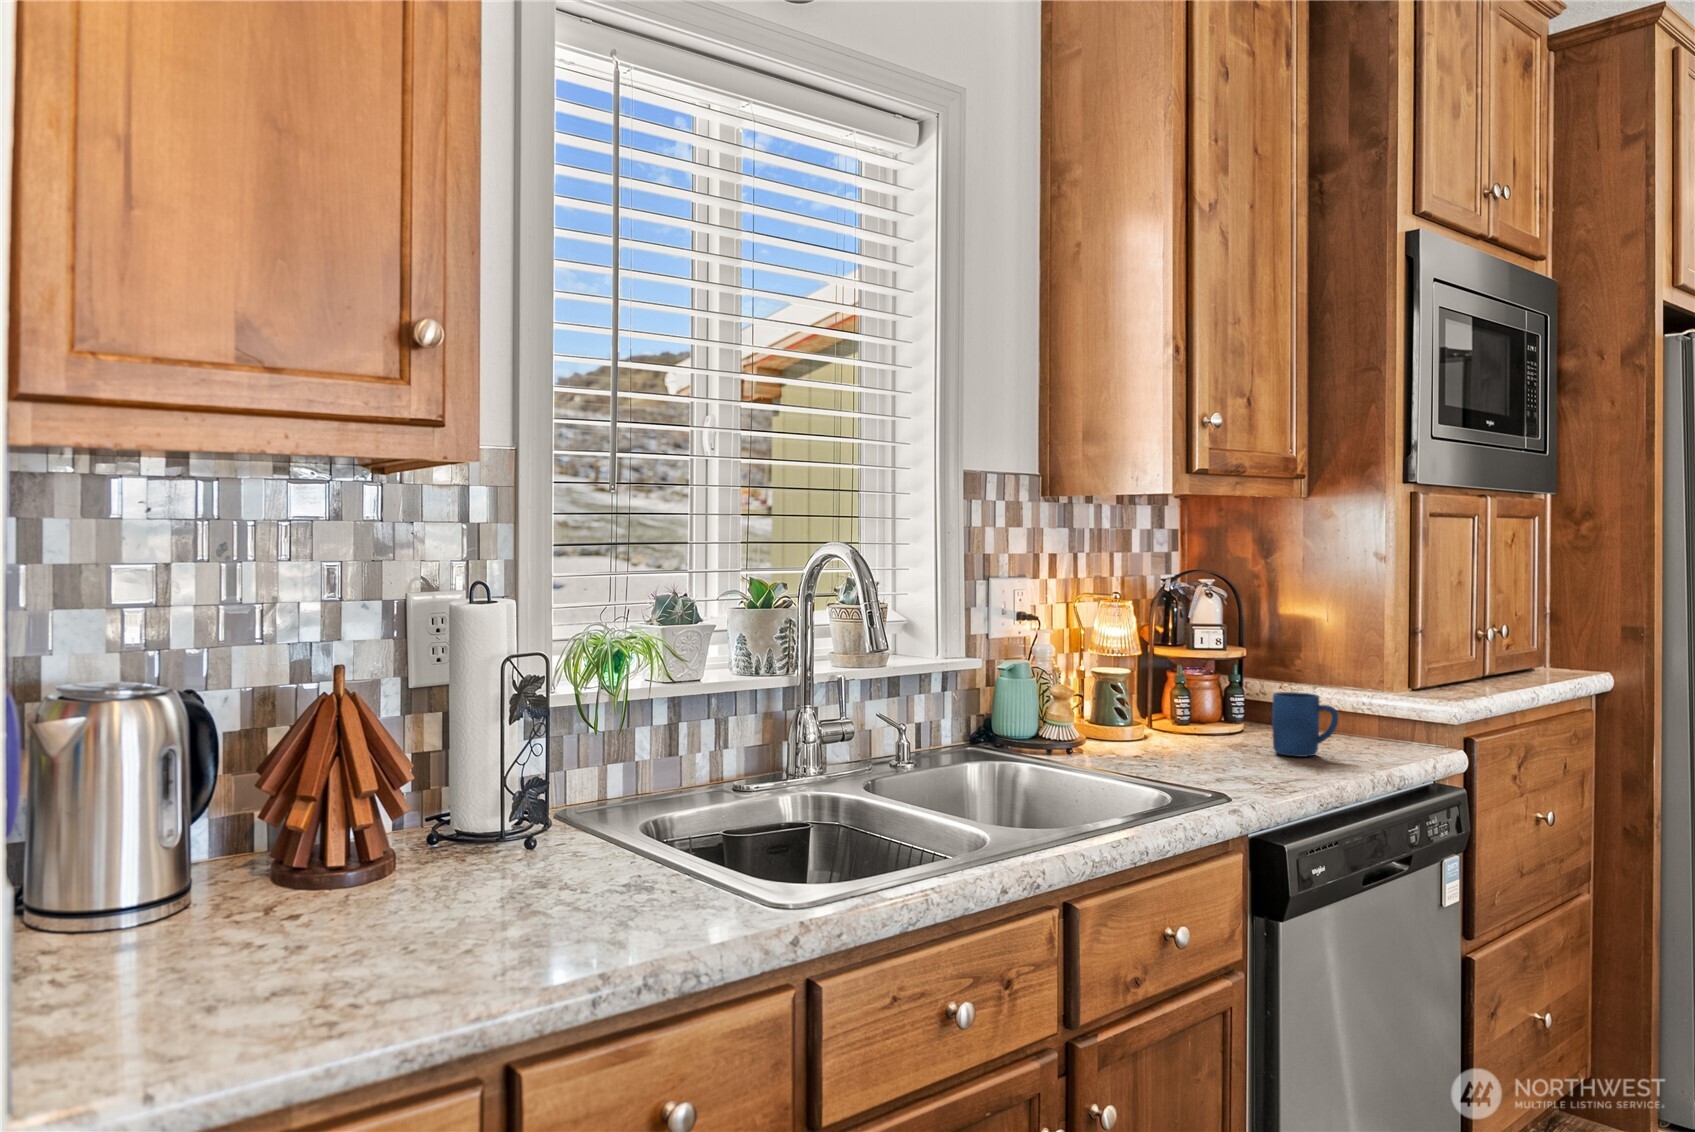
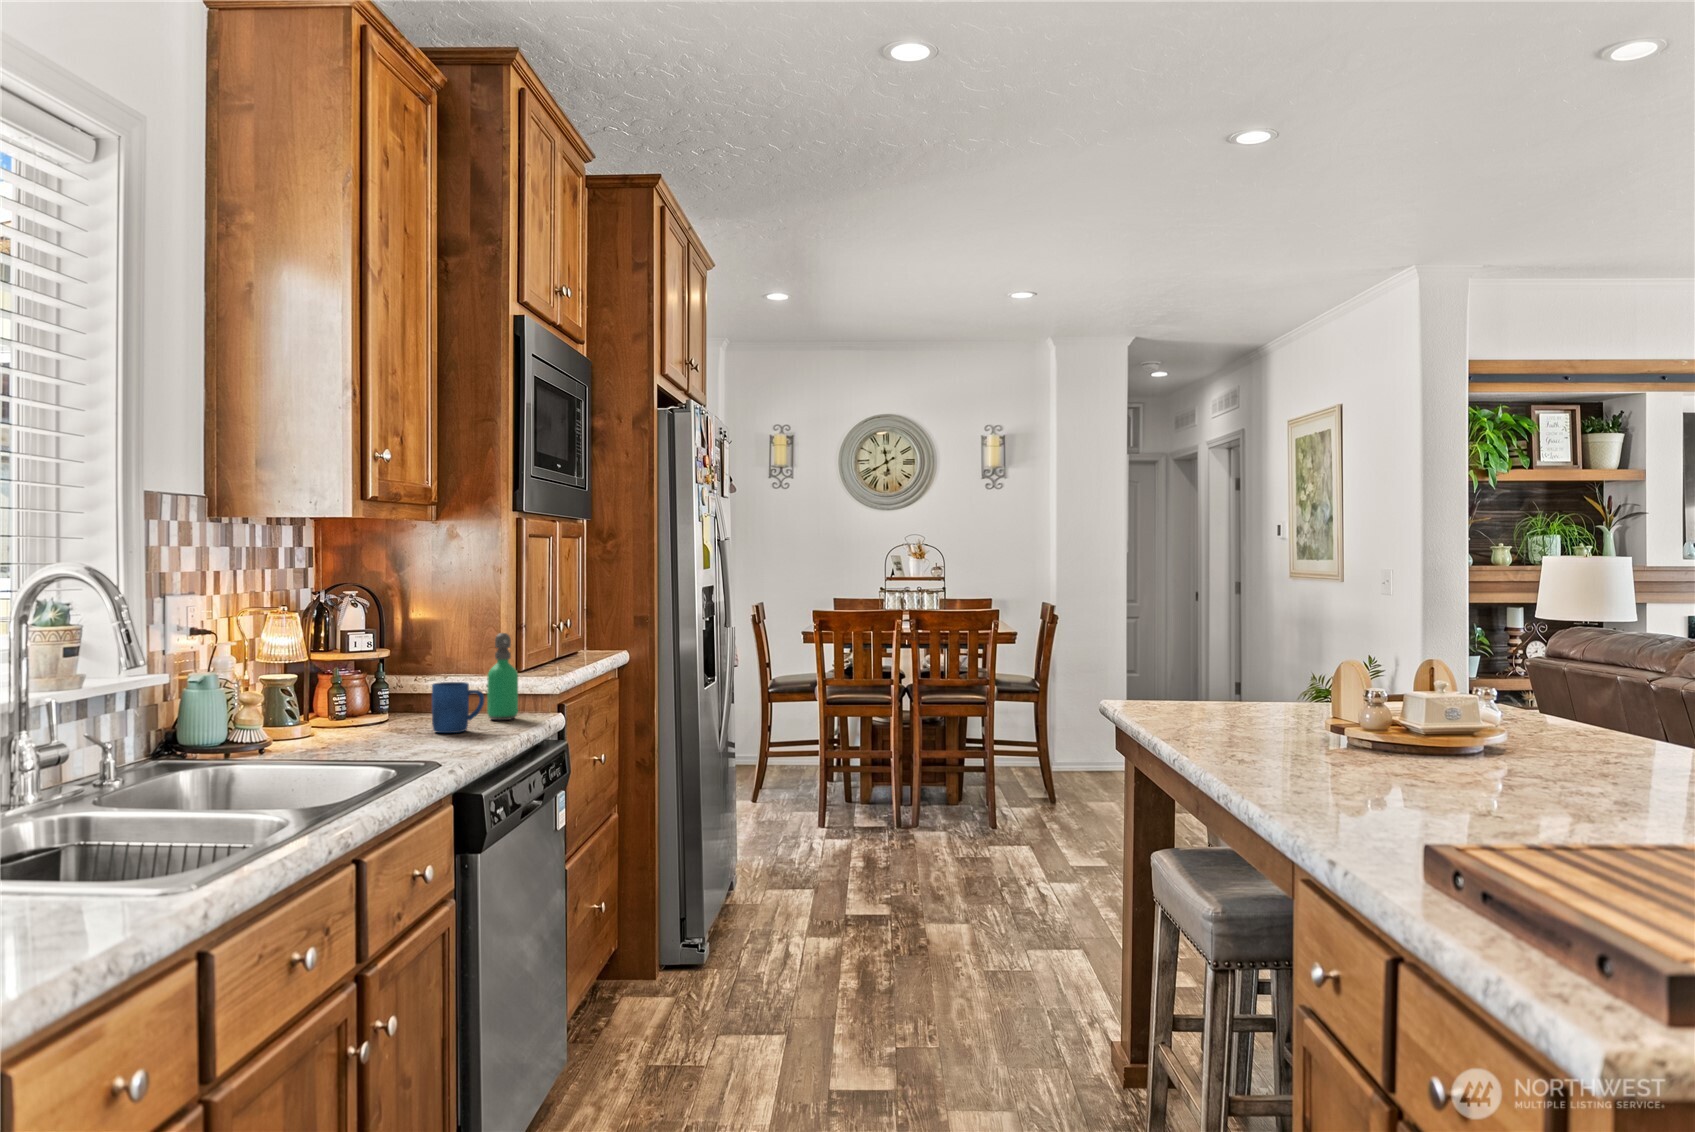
soap dispenser: none [1357,636,1400,748] -> present [487,633,518,720]

